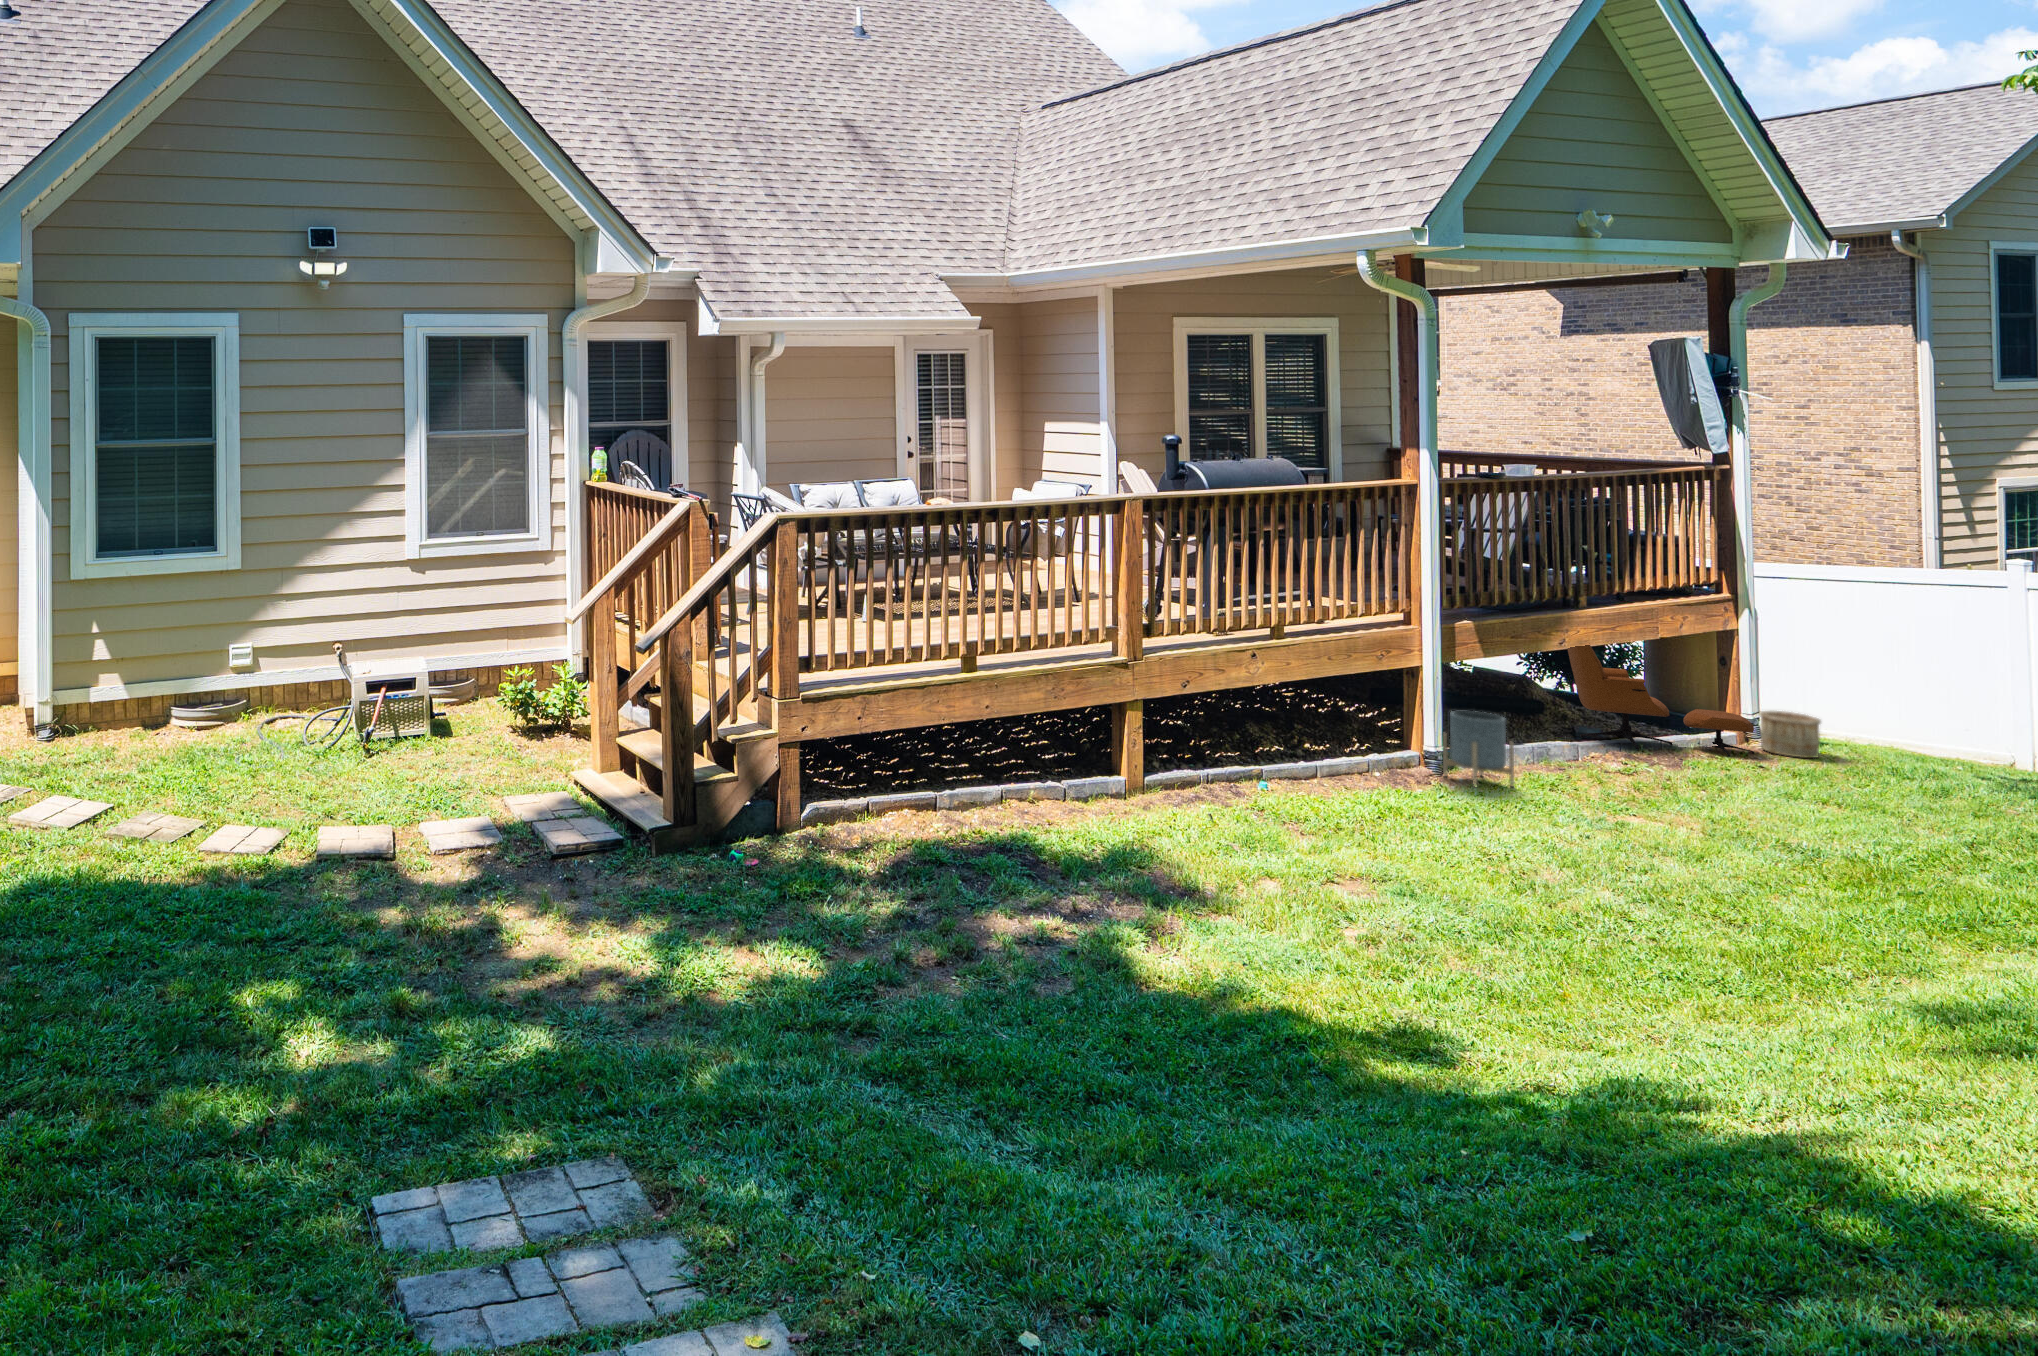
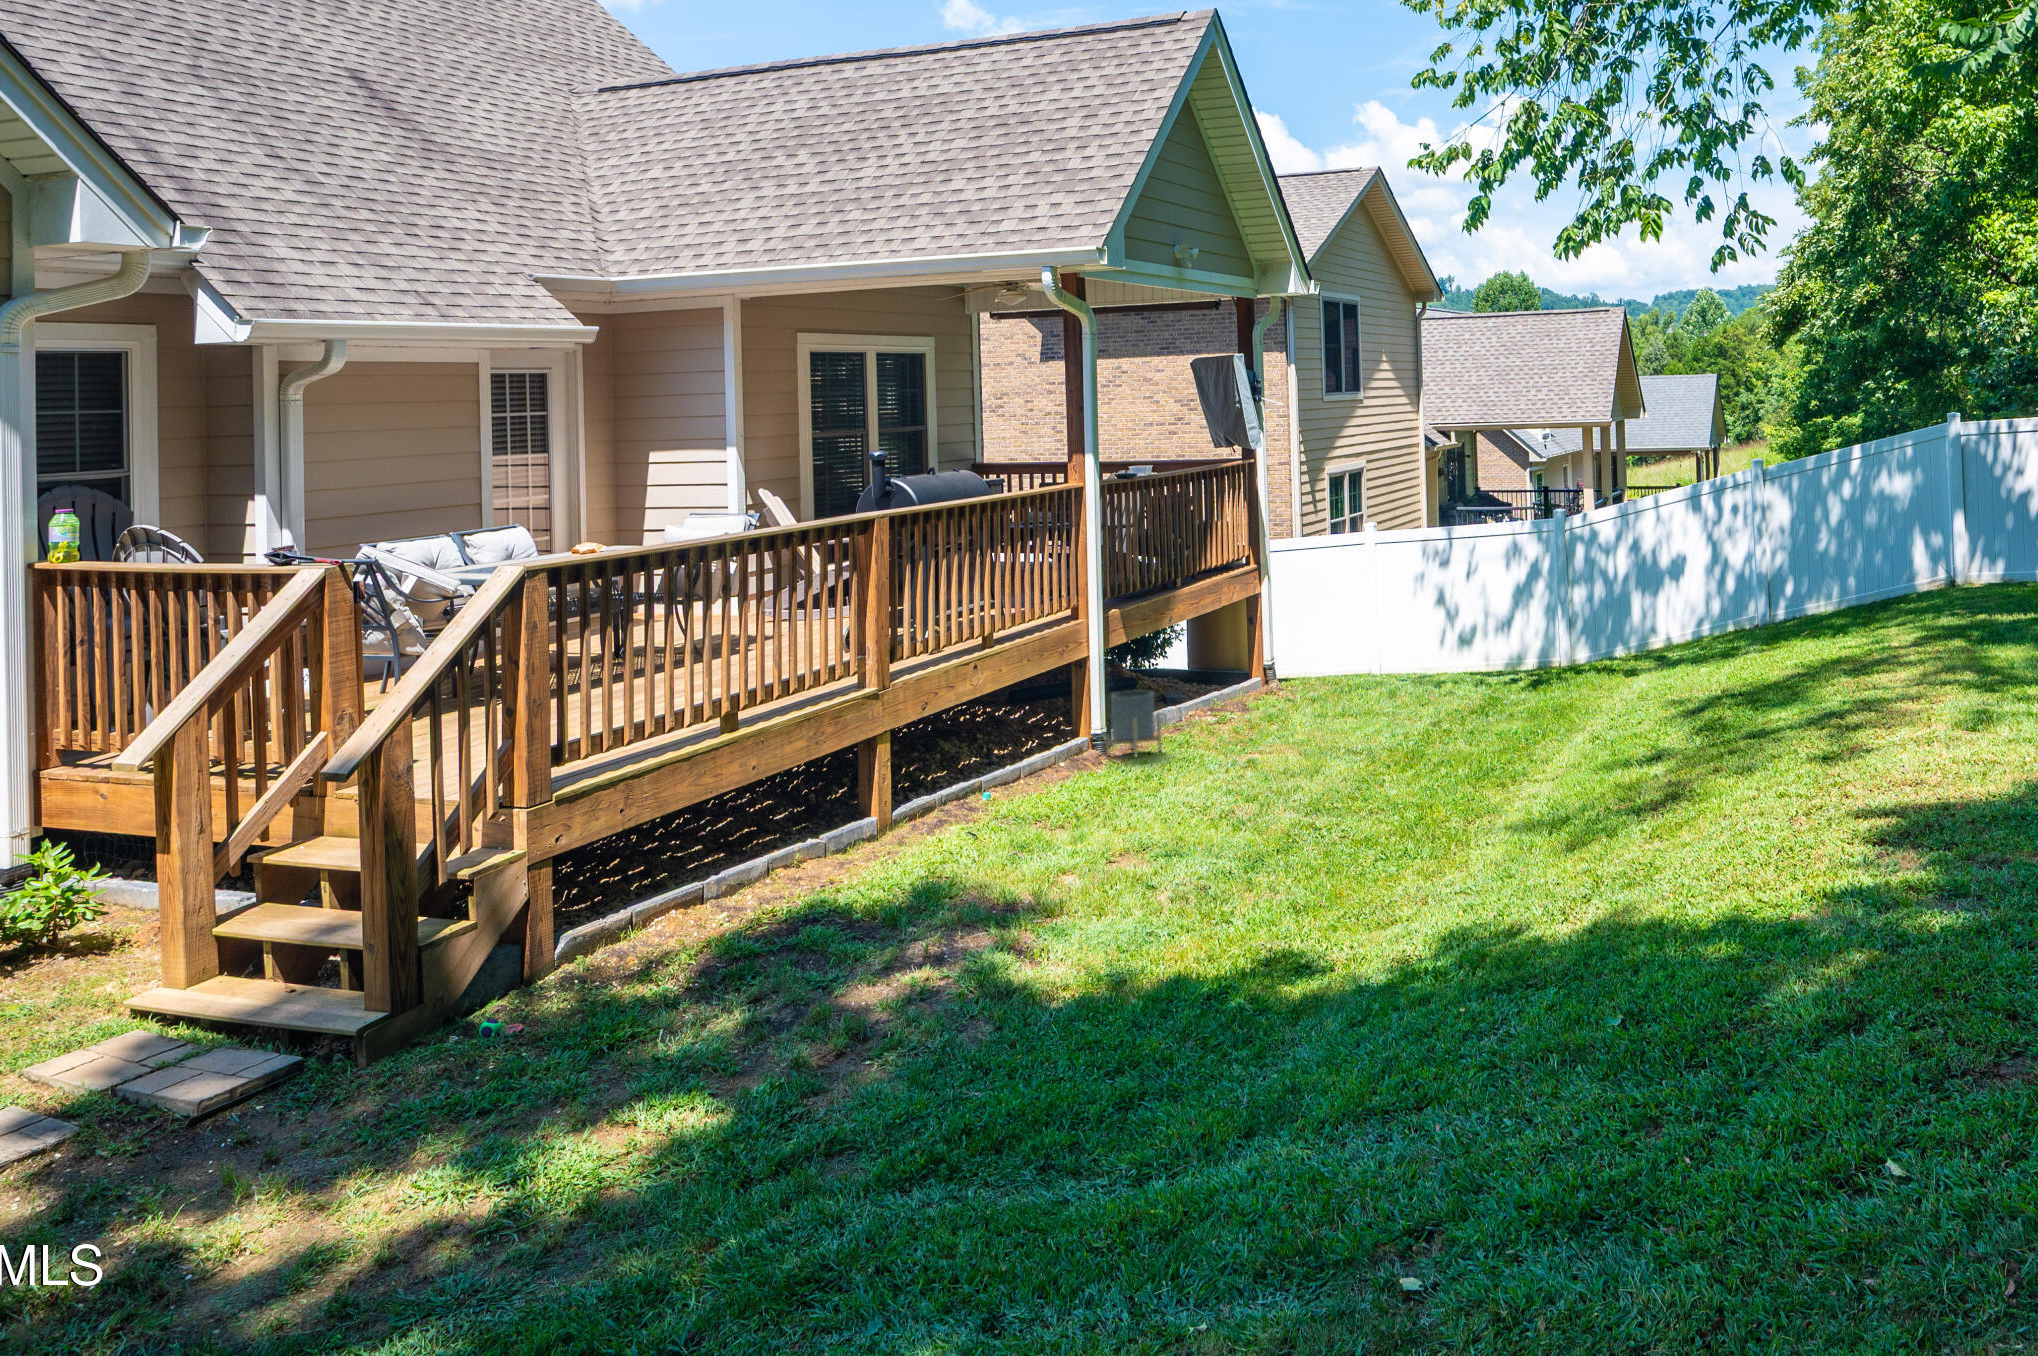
lounge chair: present [1568,645,1754,757] -> none [1149,598,1278,706]
wooden bucket: present [1760,711,1821,758] -> none [1275,655,1314,690]

